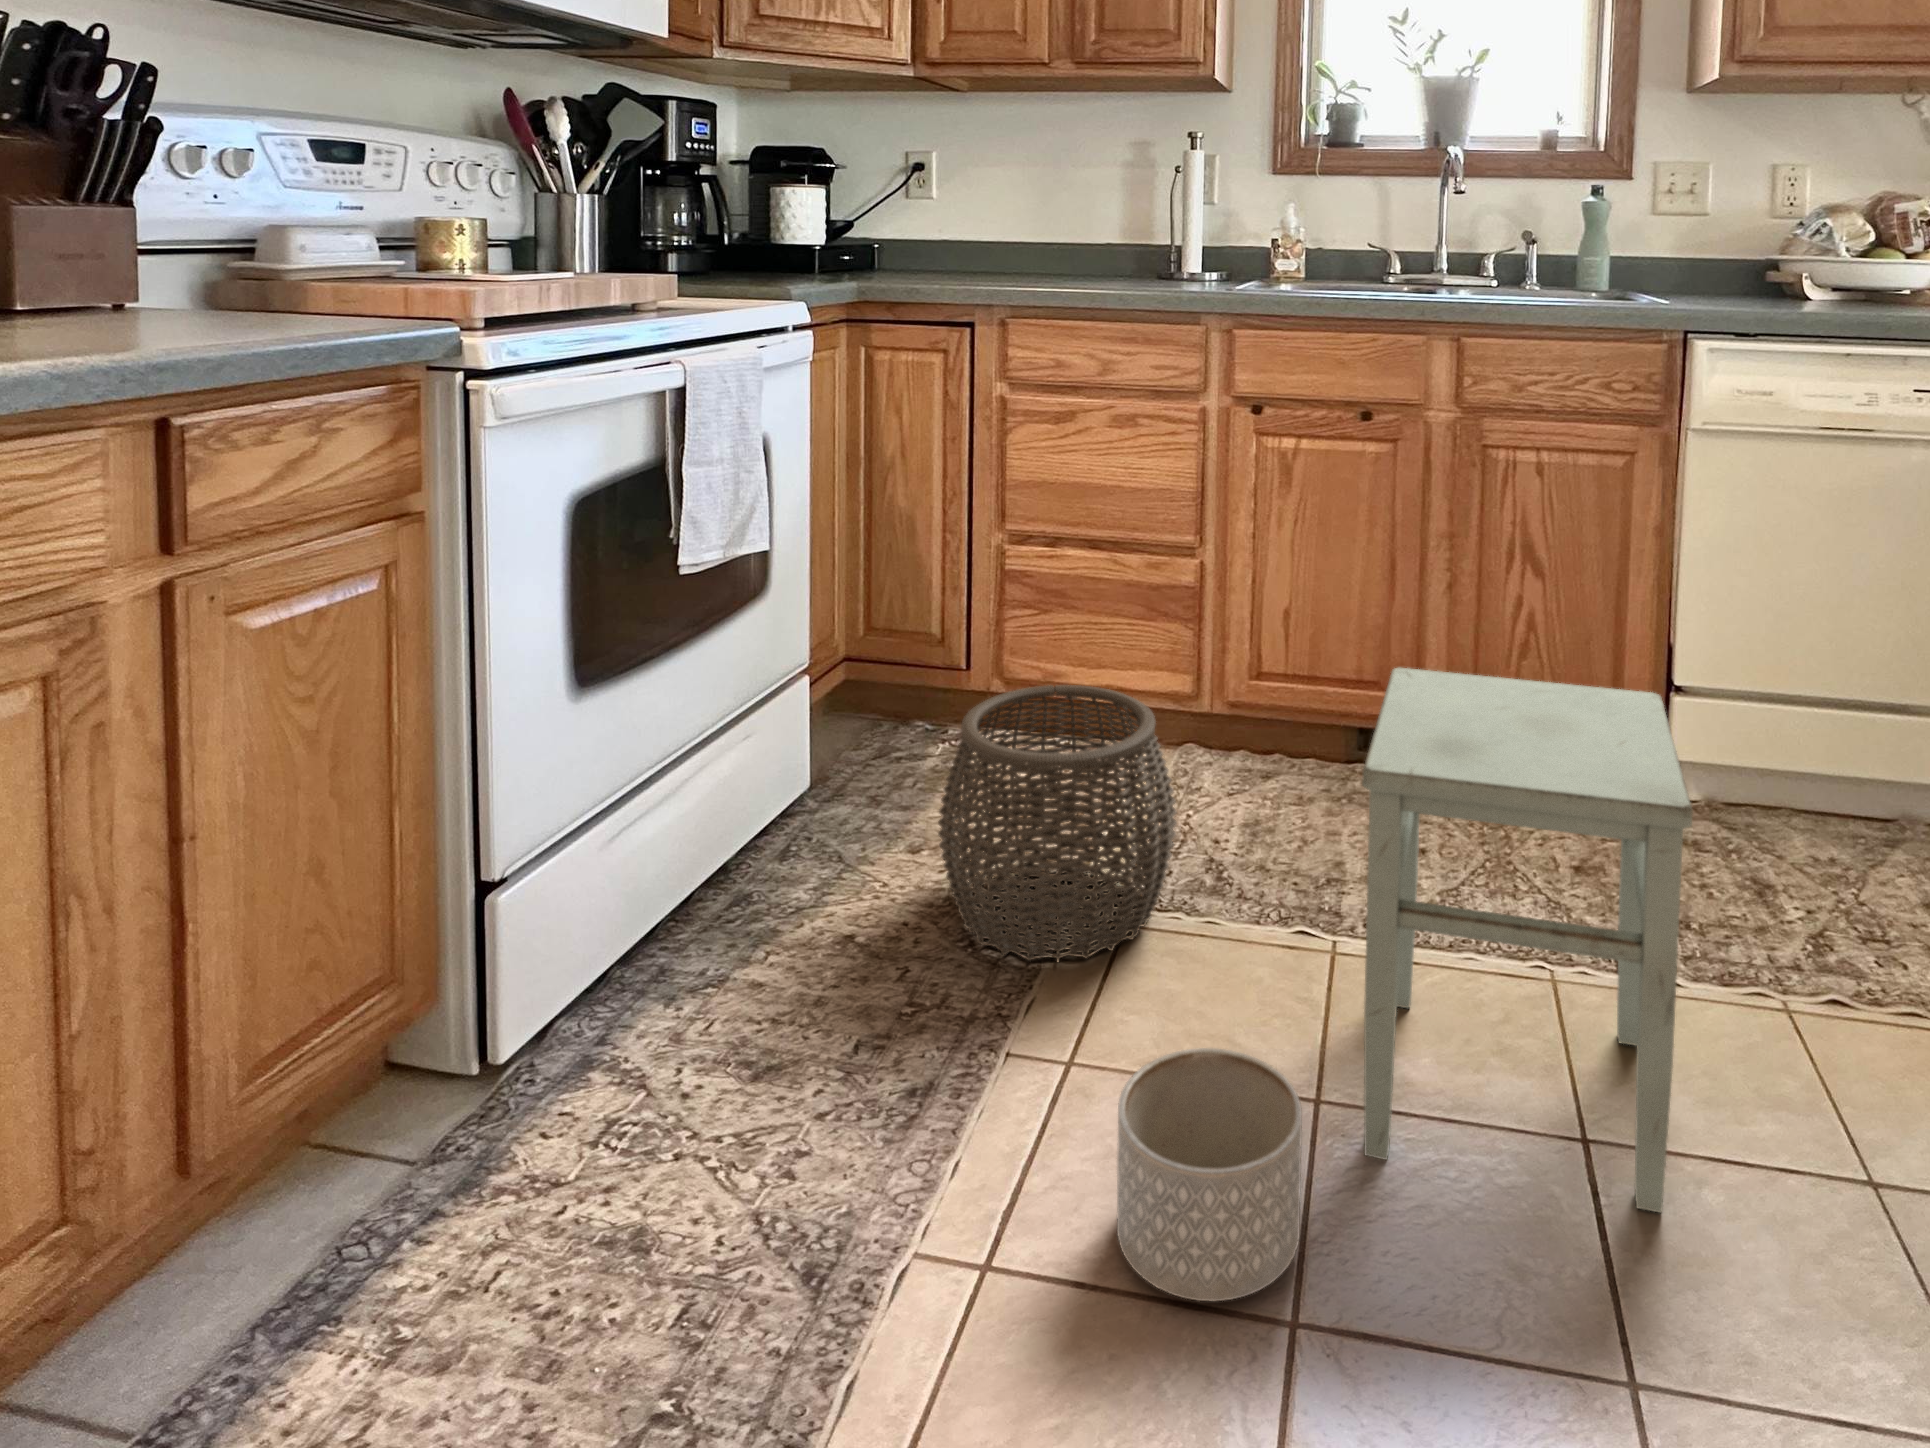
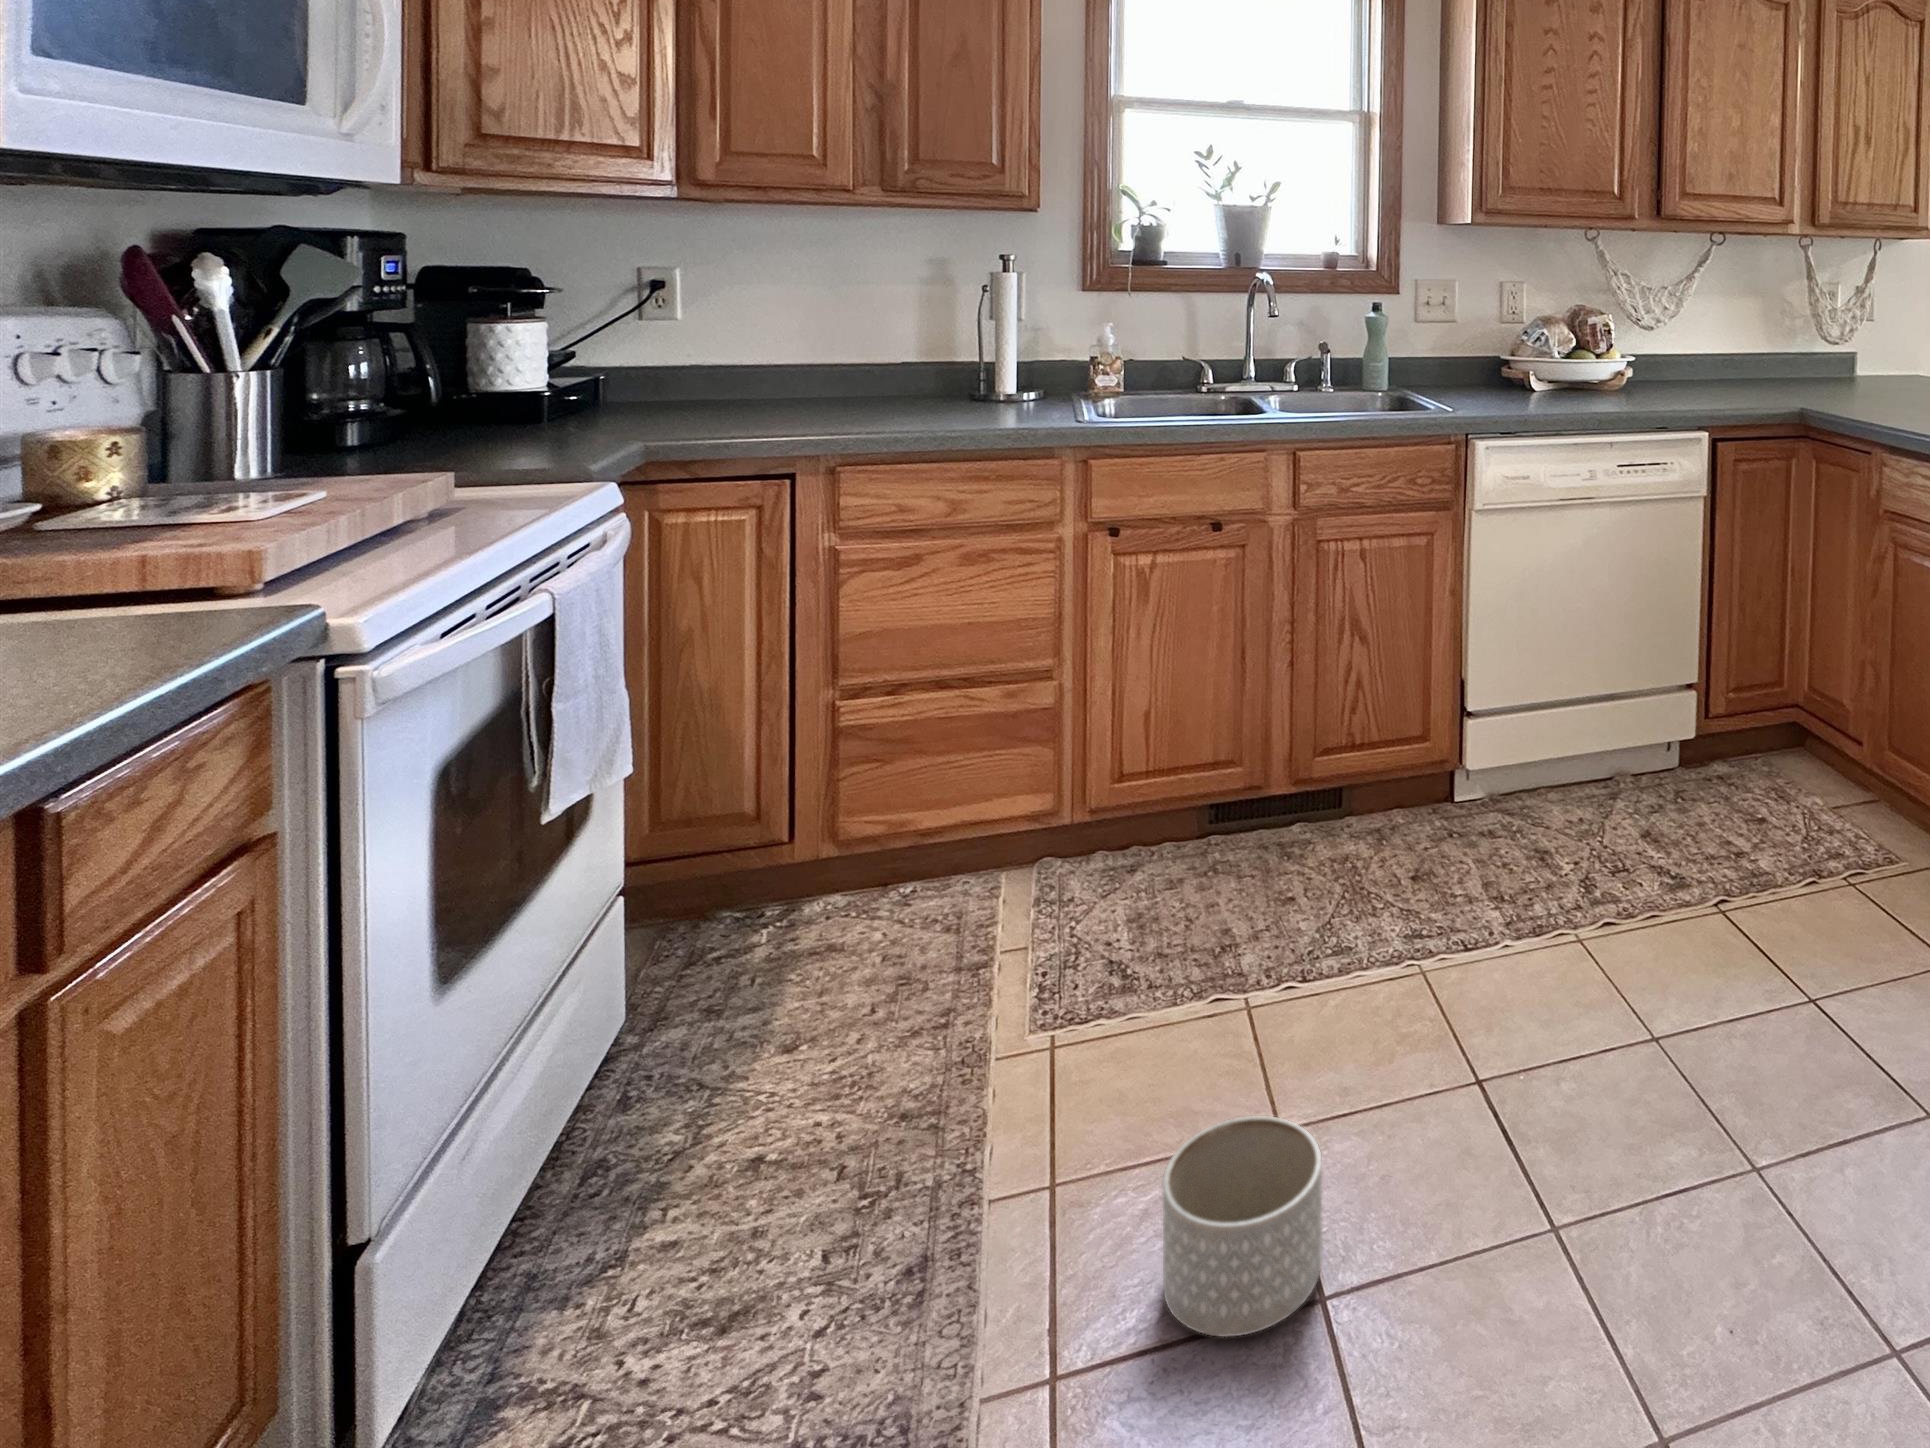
stool: present [1362,668,1692,1213] -> none [1305,732,1571,1167]
woven basket: present [938,685,1177,962] -> none [849,827,1099,1116]

